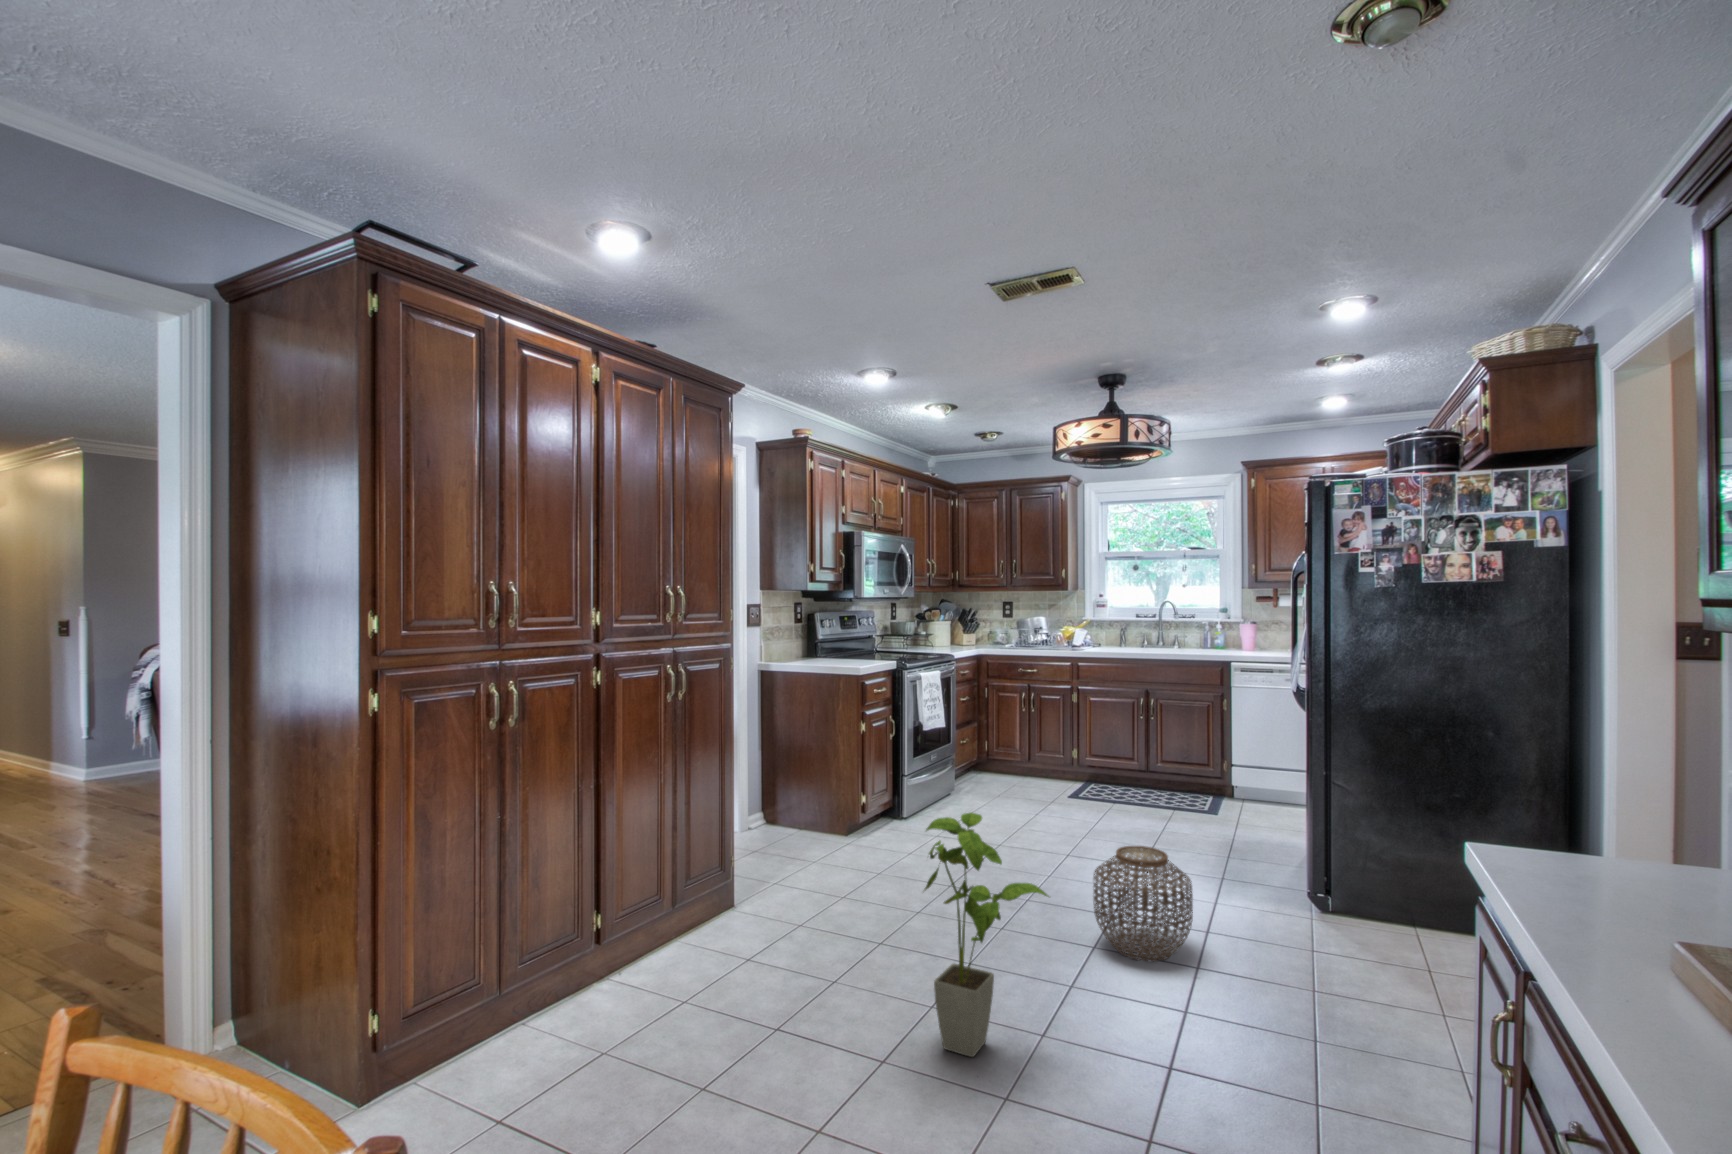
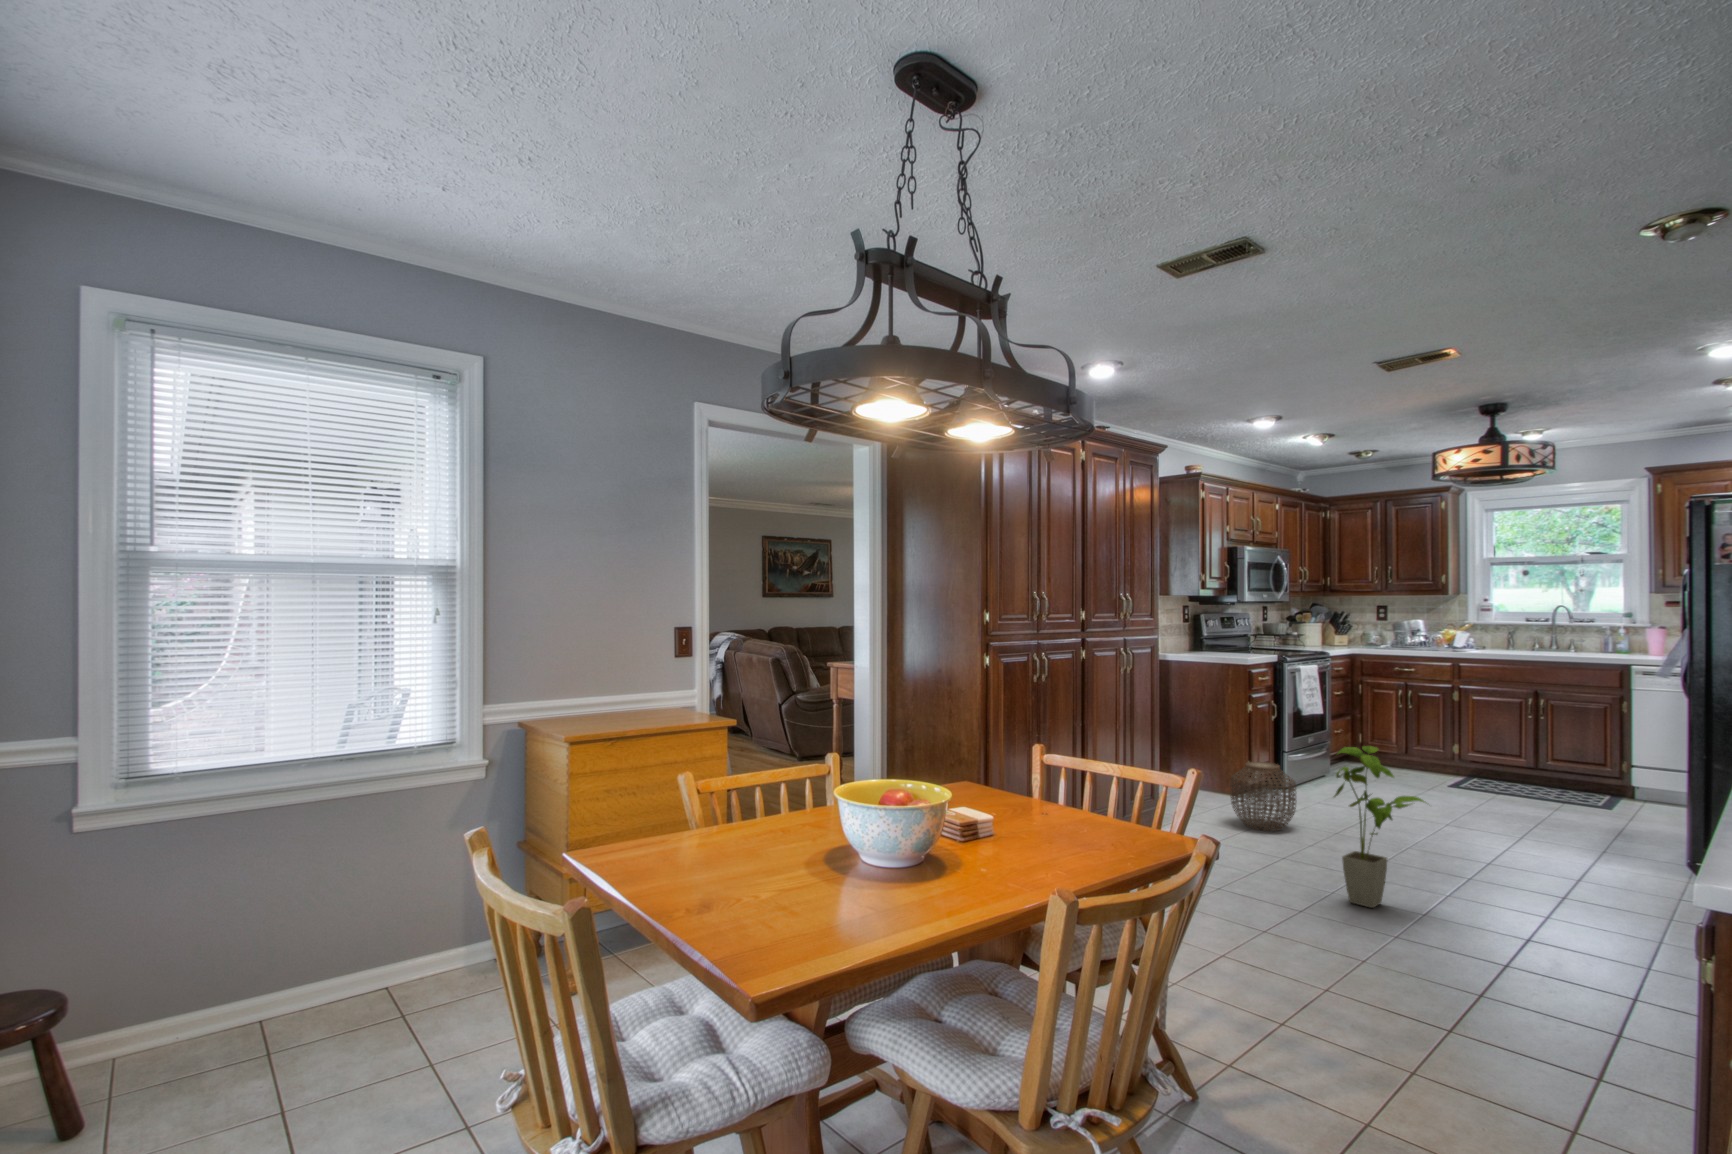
woven basket: present [1094,846,1193,961] -> present [1230,762,1296,831]

